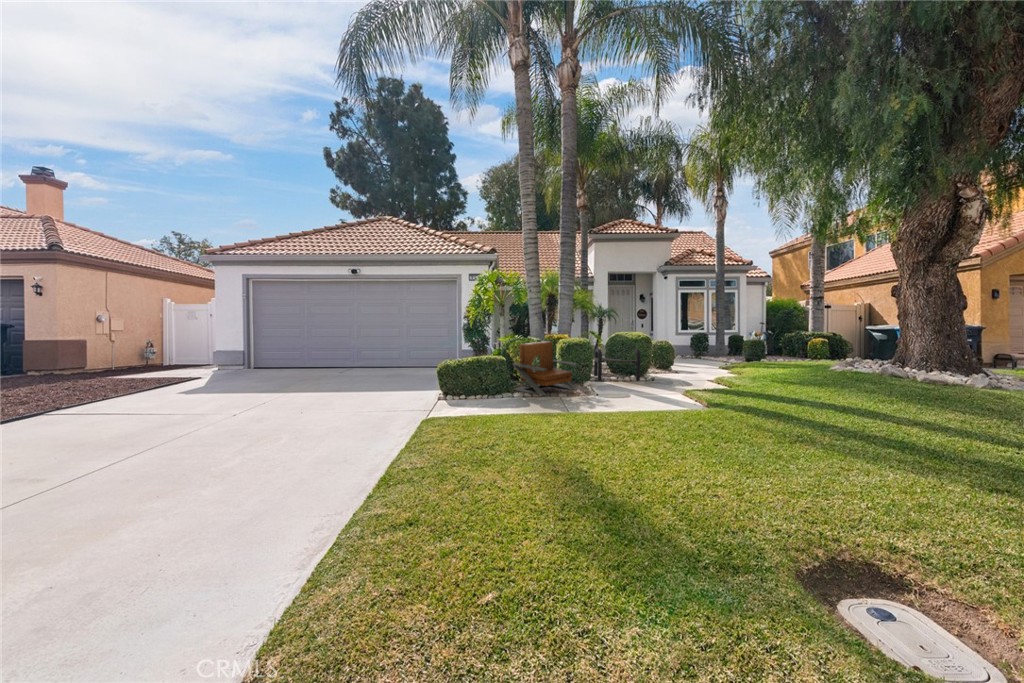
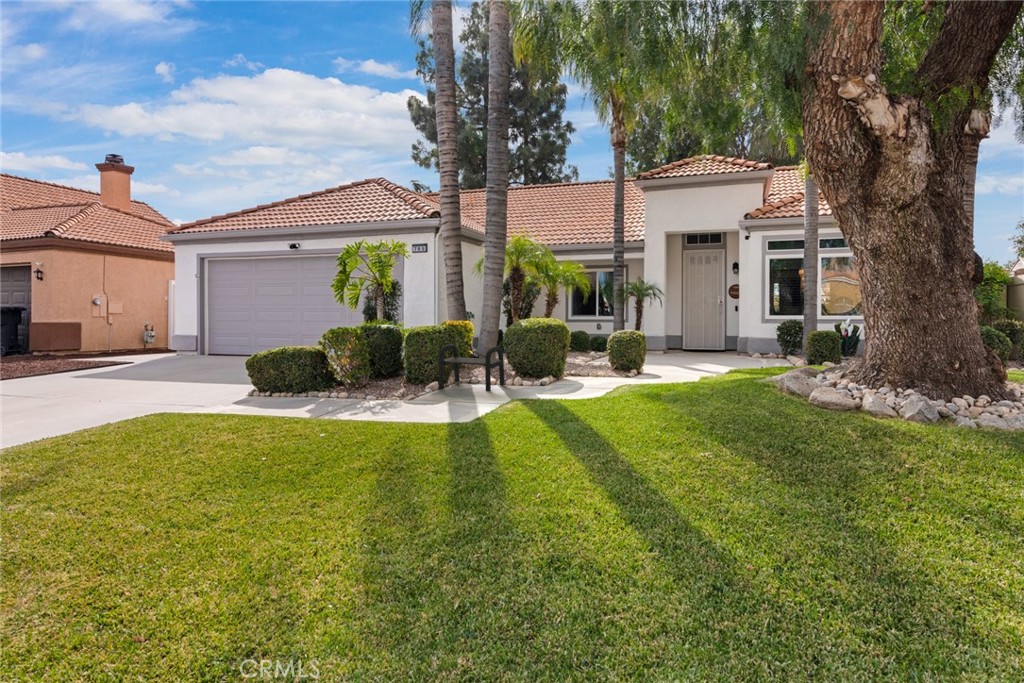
lounge chair: present [513,341,577,395] -> none [290,333,363,404]

